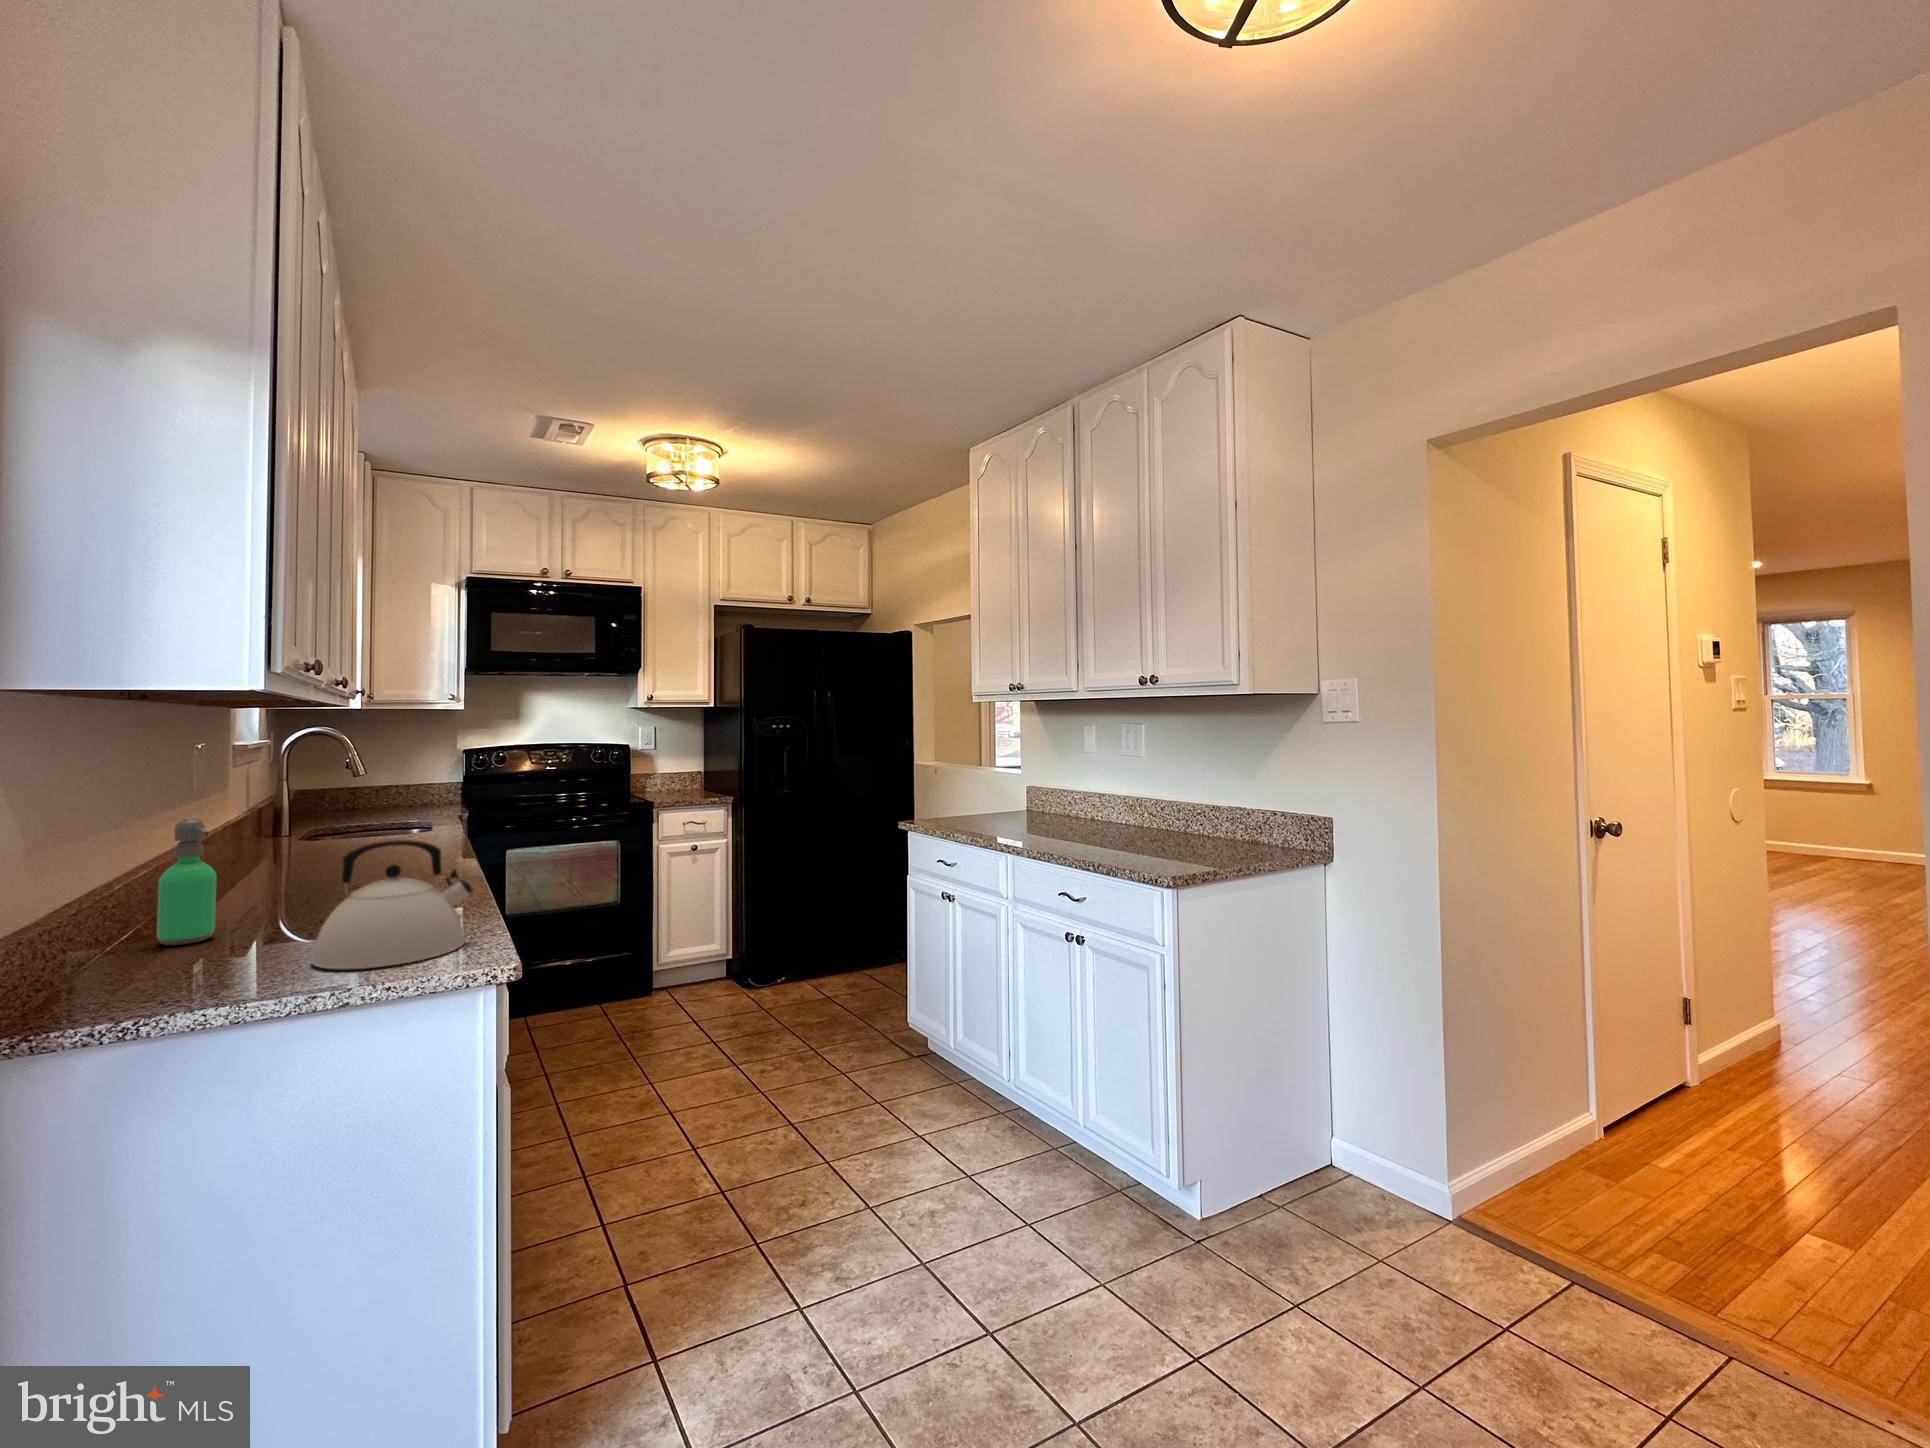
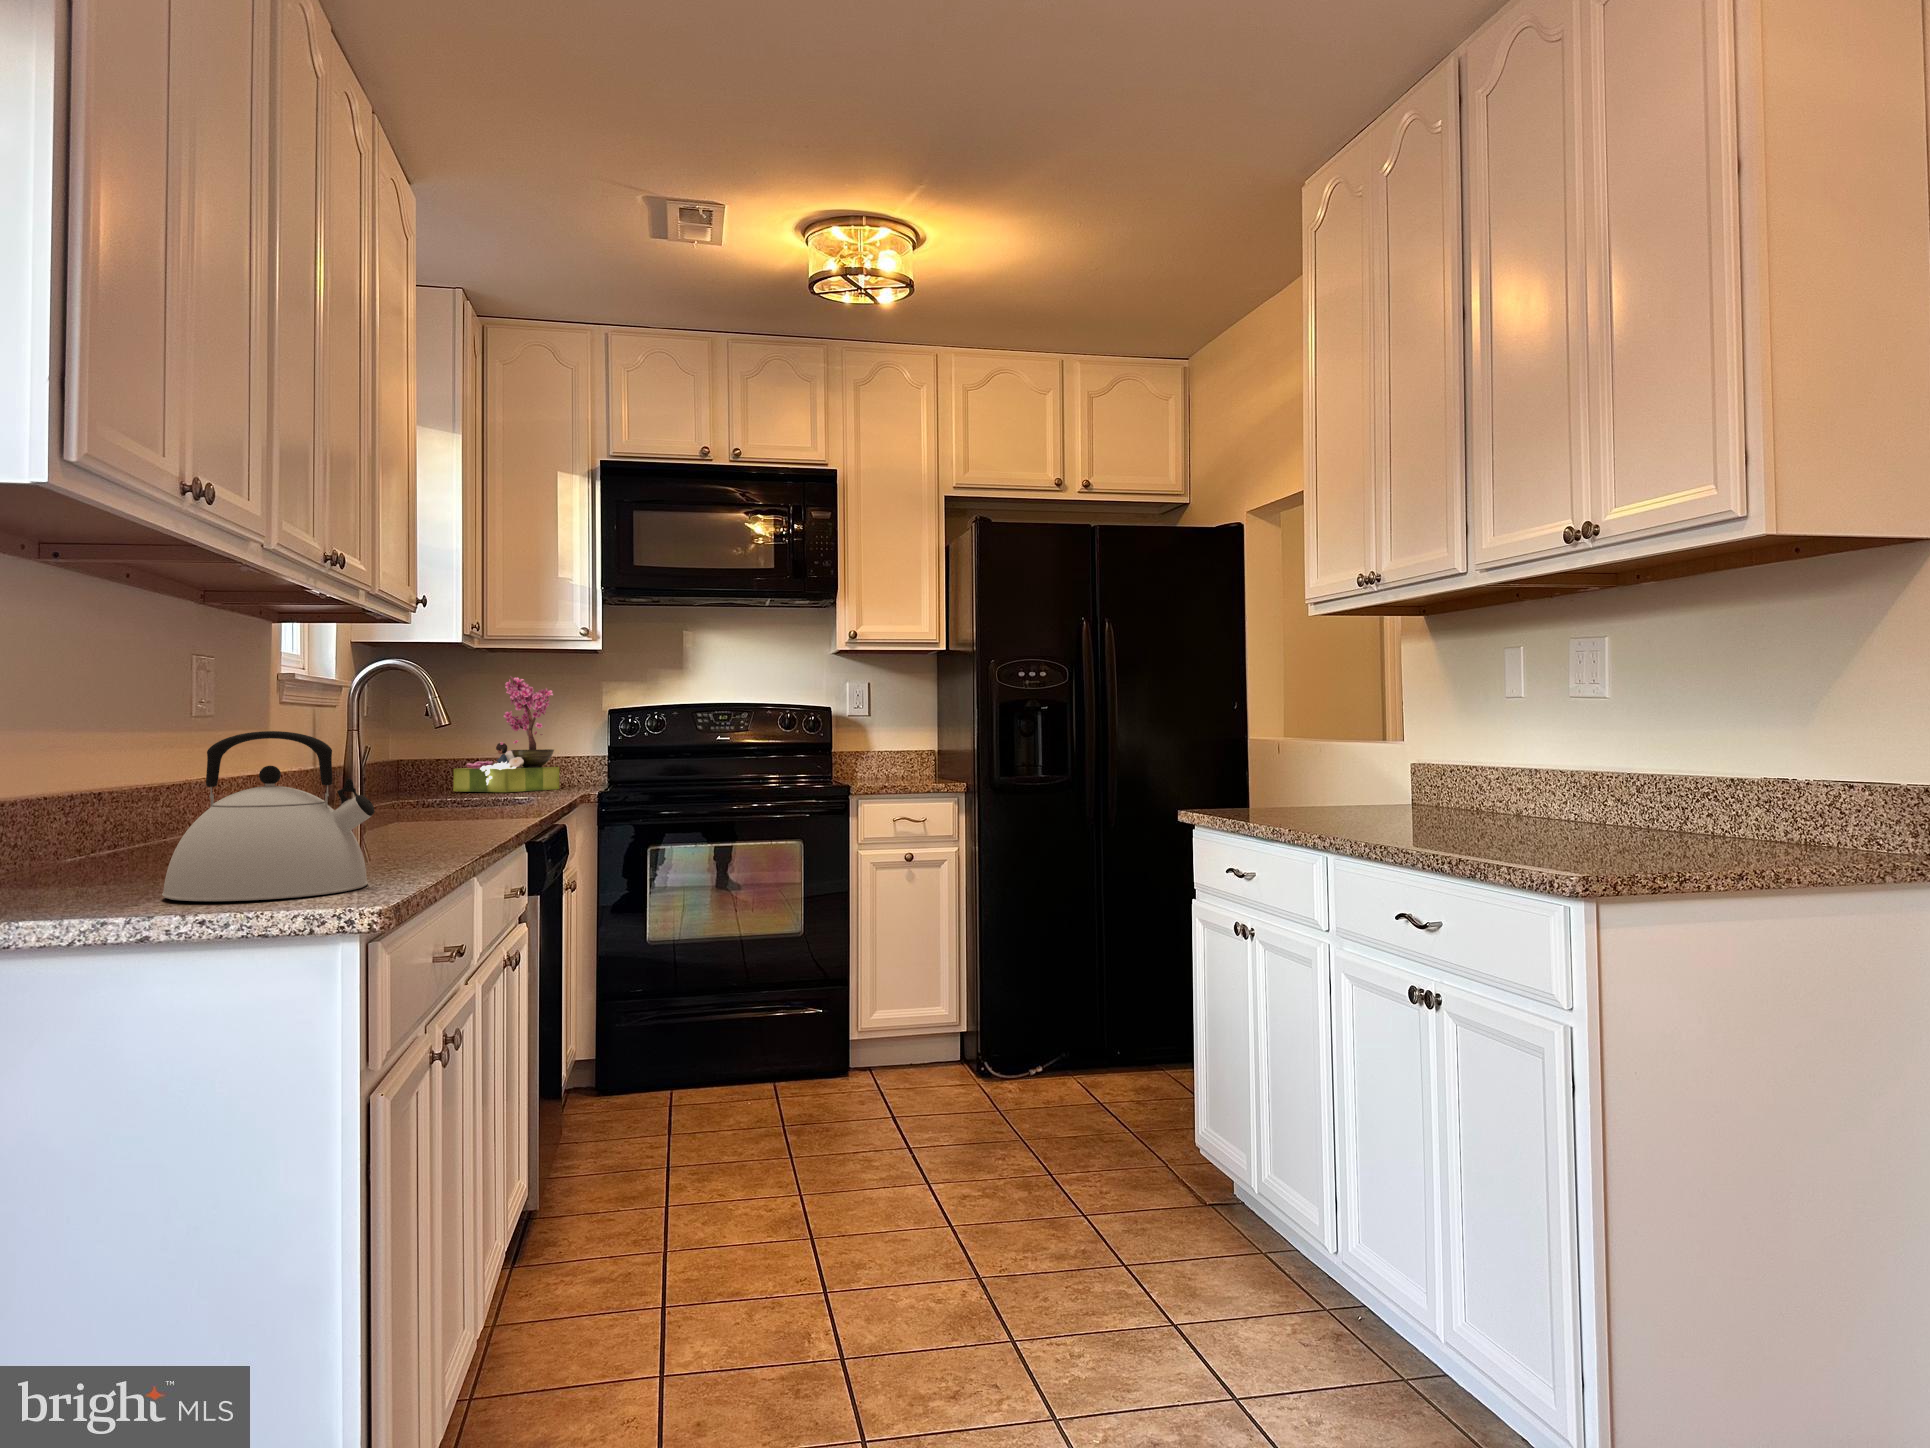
flower arrangement: none [329,726,422,818] -> present [453,676,559,792]
soap dispenser: present [157,818,217,945] -> none [66,711,135,875]

